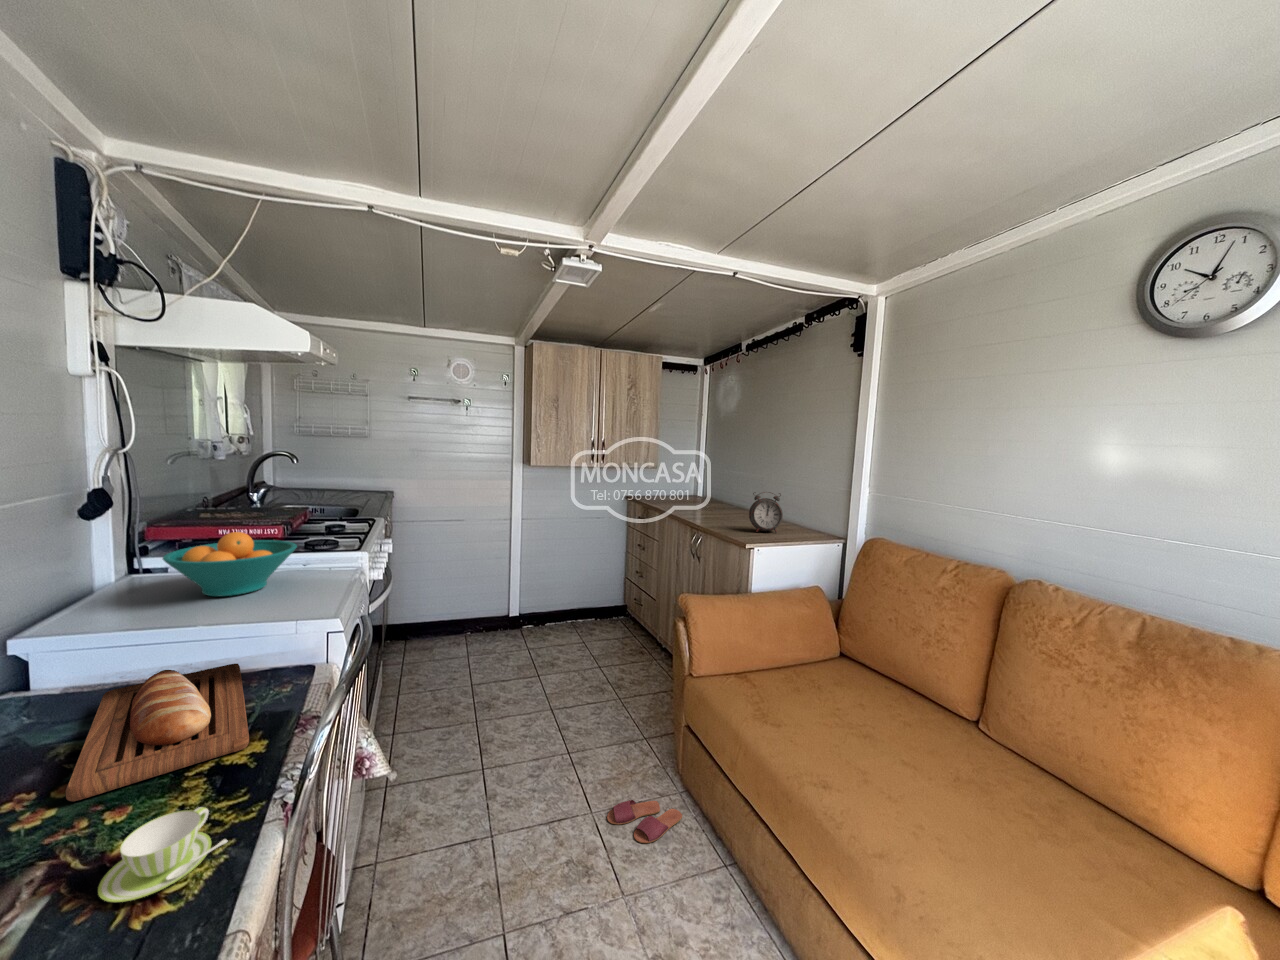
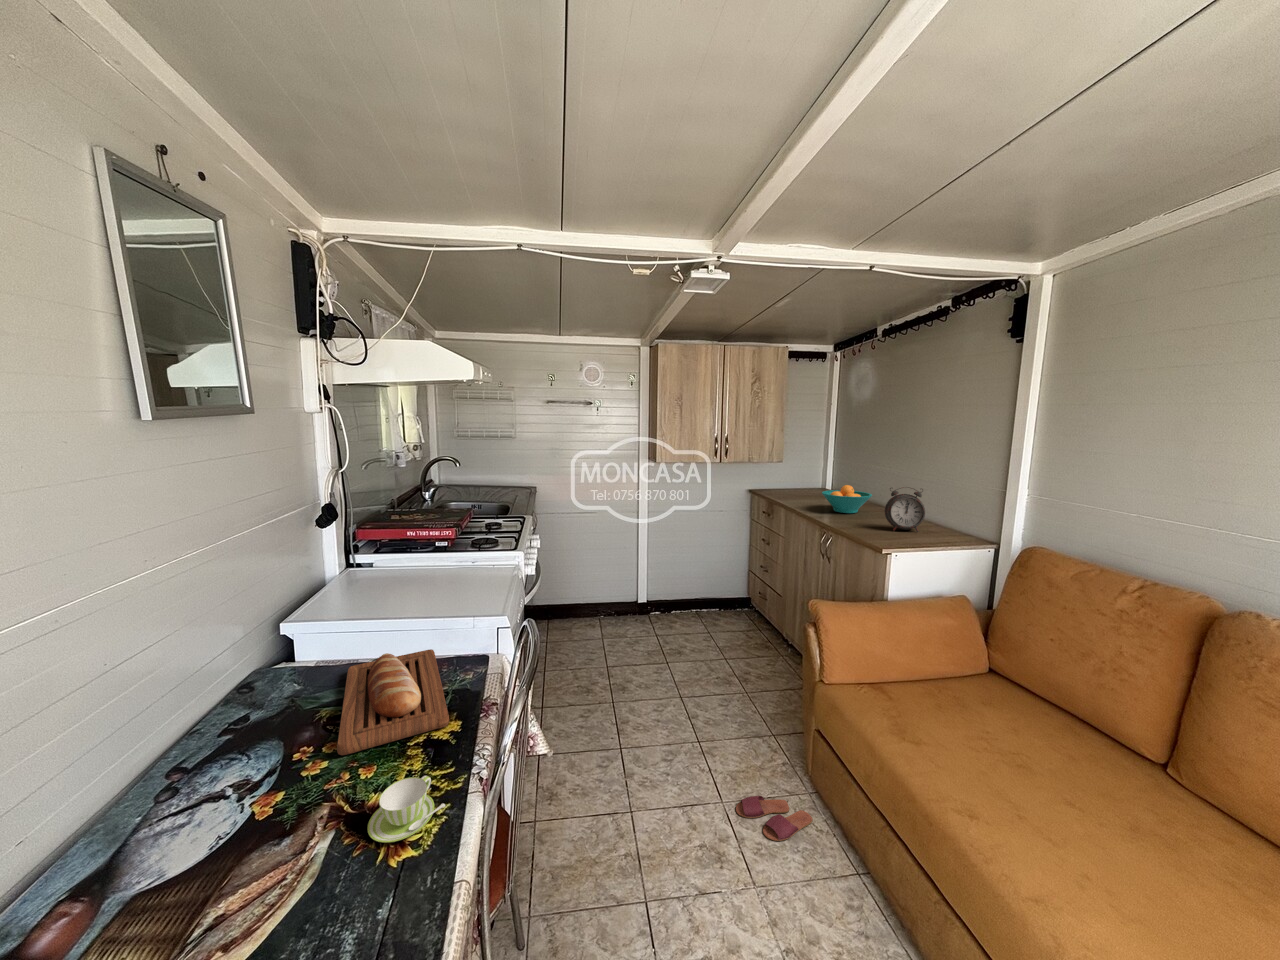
fruit bowl: present [163,532,297,596] -> present [822,485,872,513]

